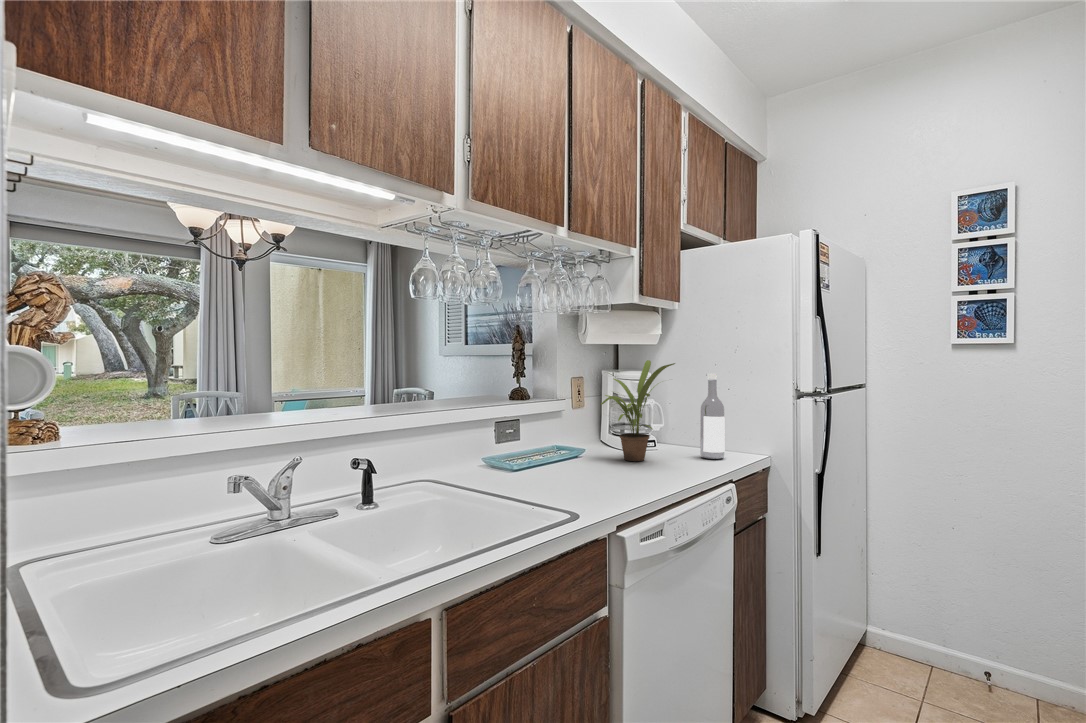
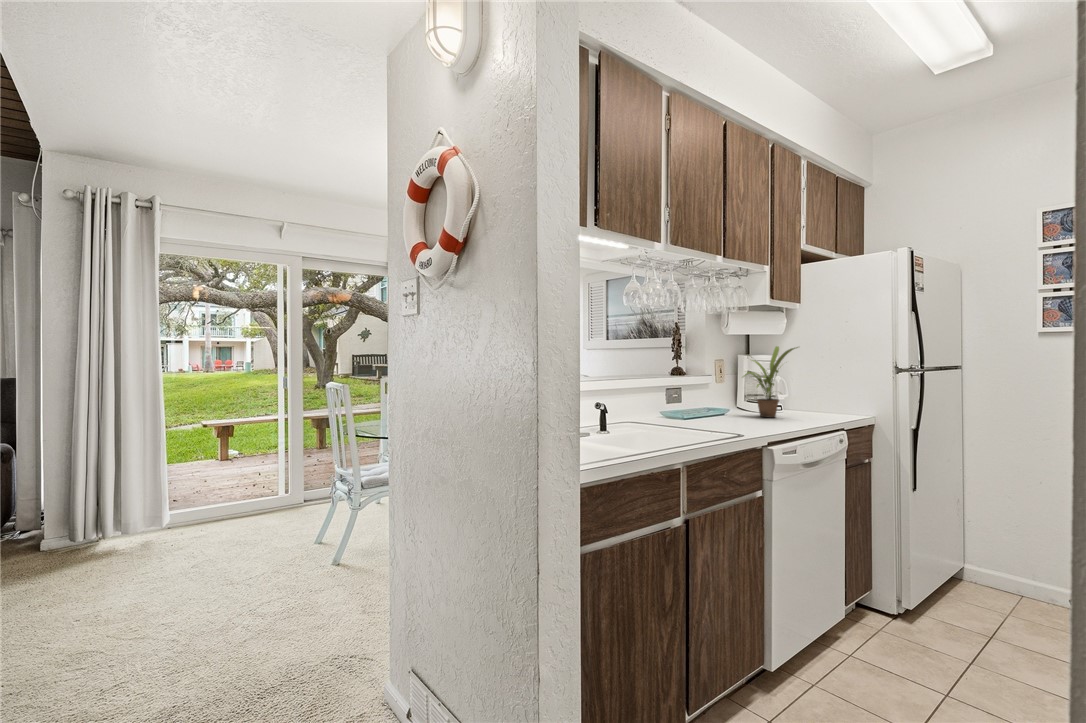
wine bottle: present [700,374,725,459] -> none [819,355,837,417]

